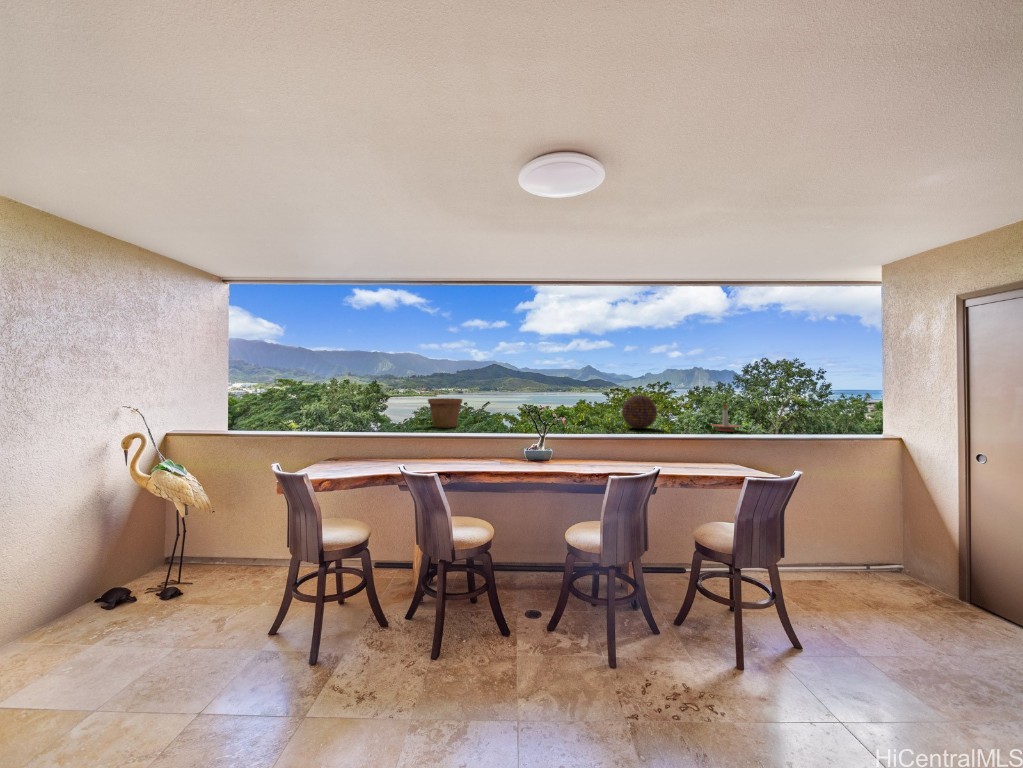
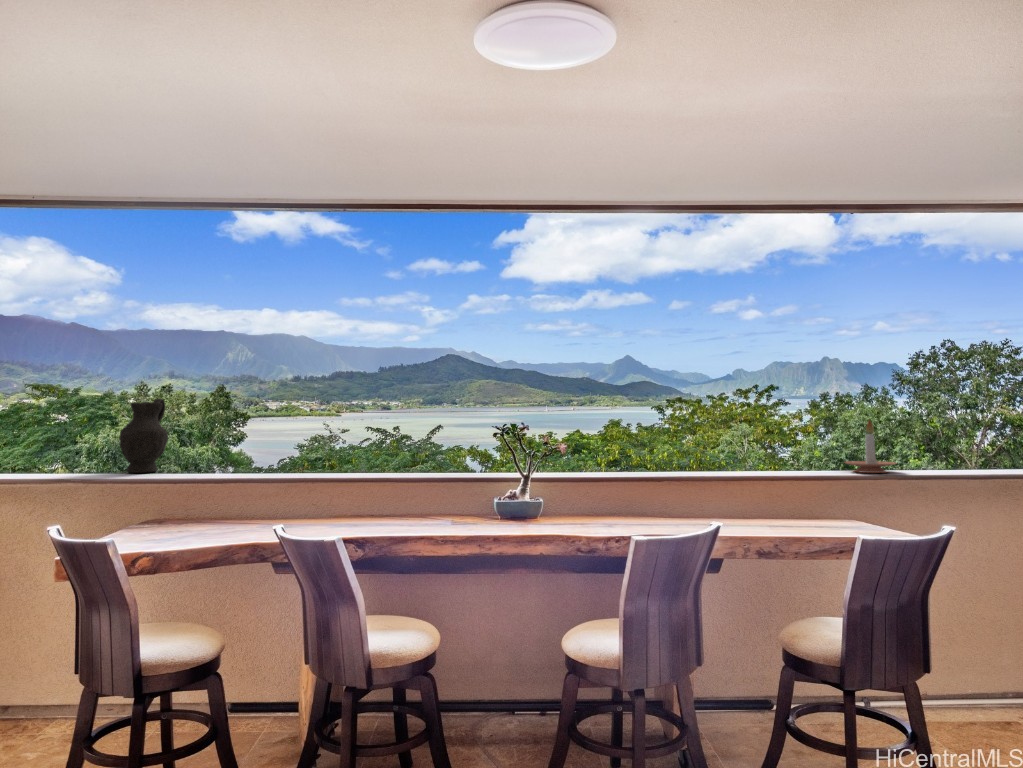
decorative vase: none [321,387,347,427] -> present [119,399,168,473]
decorative orb: present [622,395,657,429] -> none [683,408,746,470]
flower pot: present [428,398,462,428] -> none [321,419,386,472]

